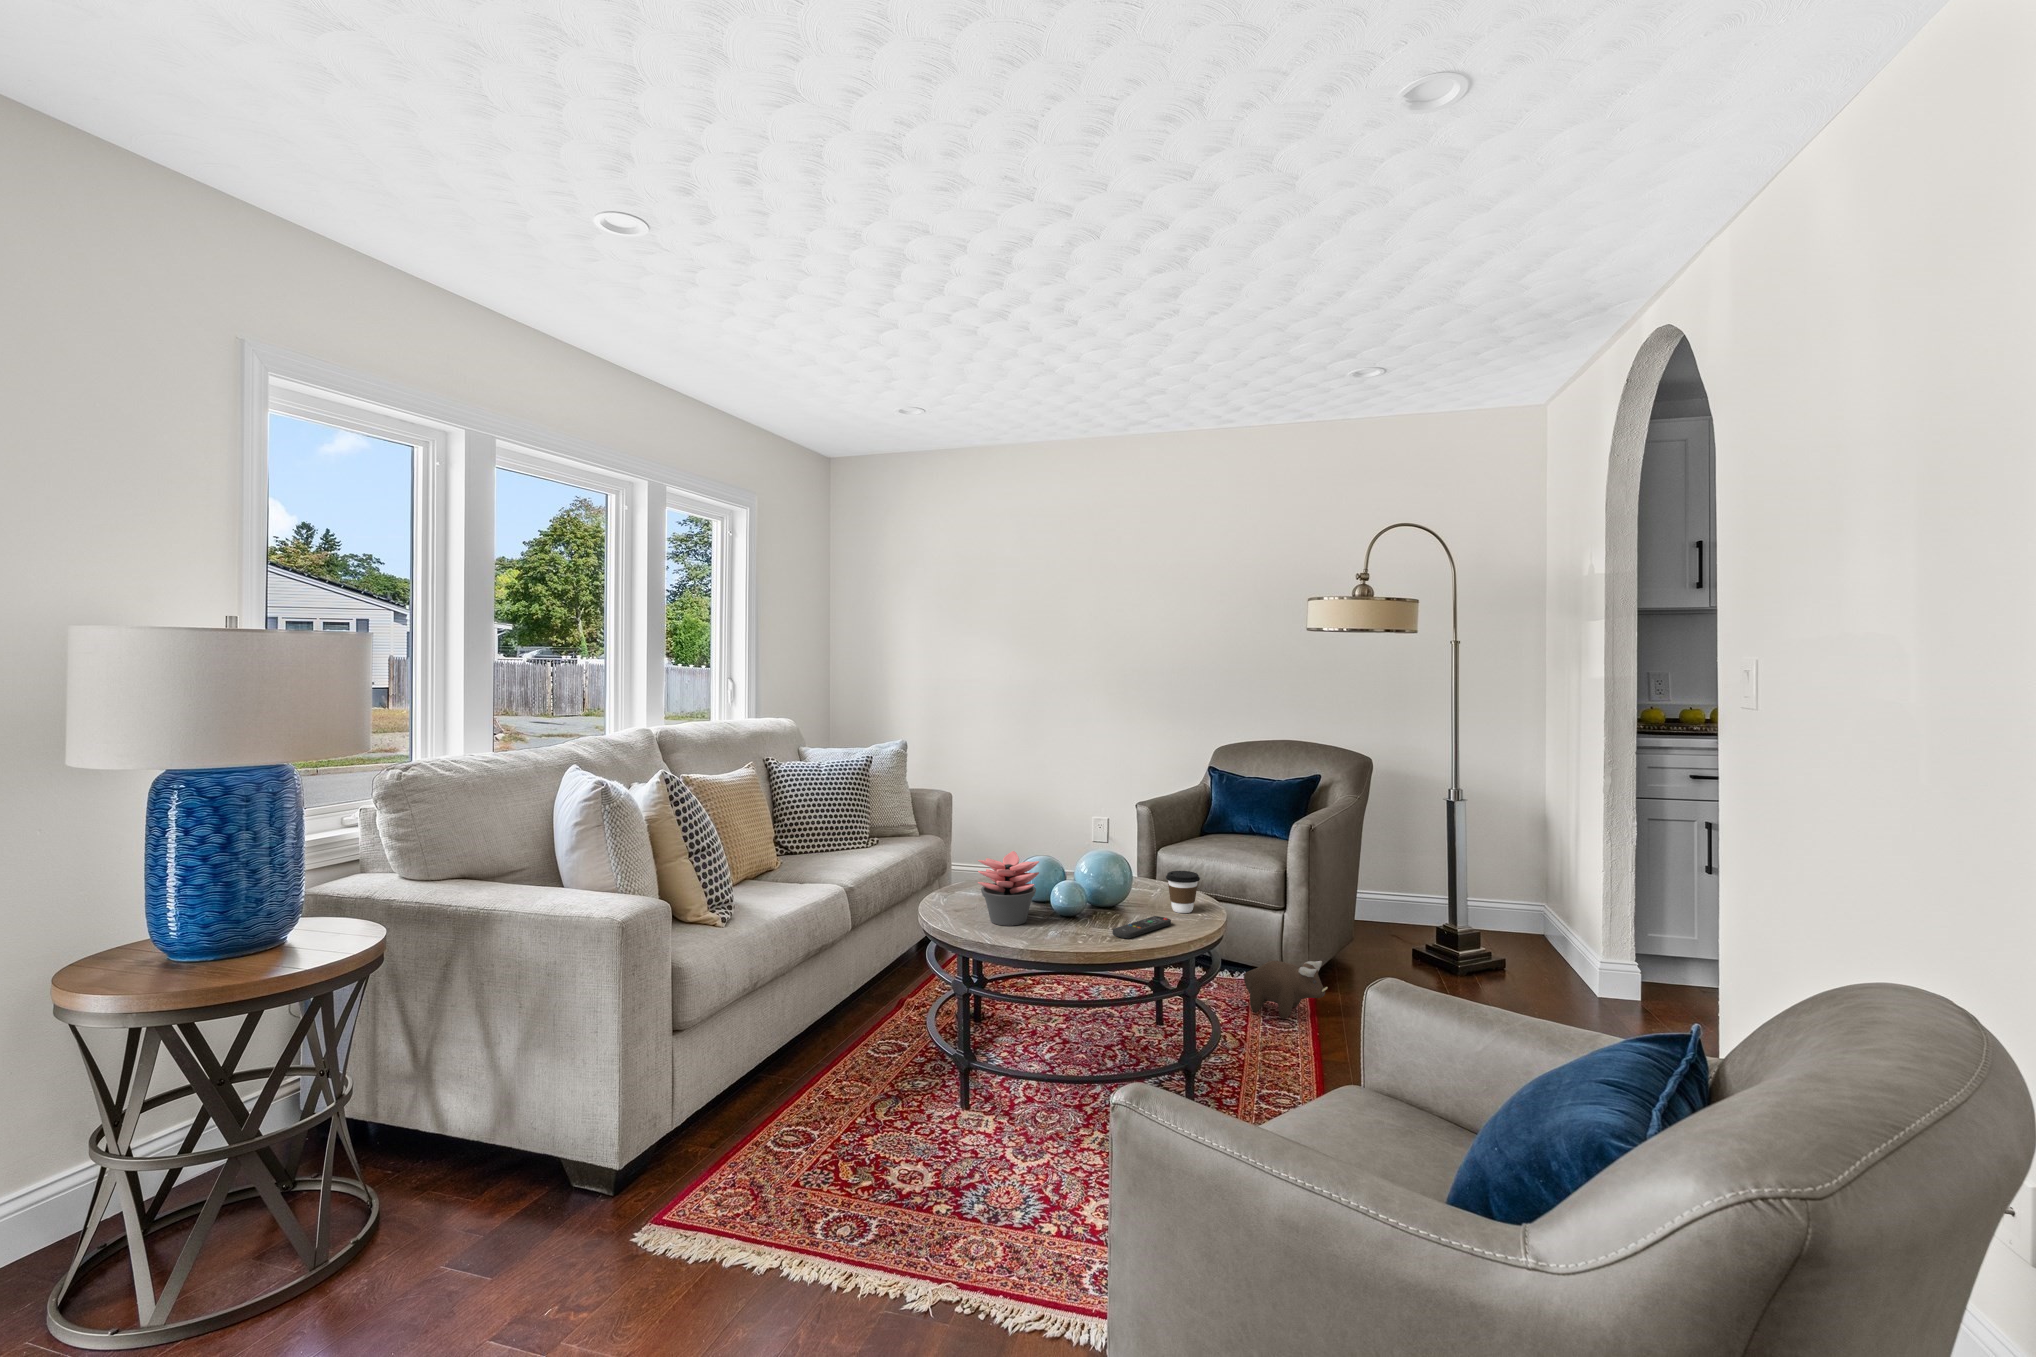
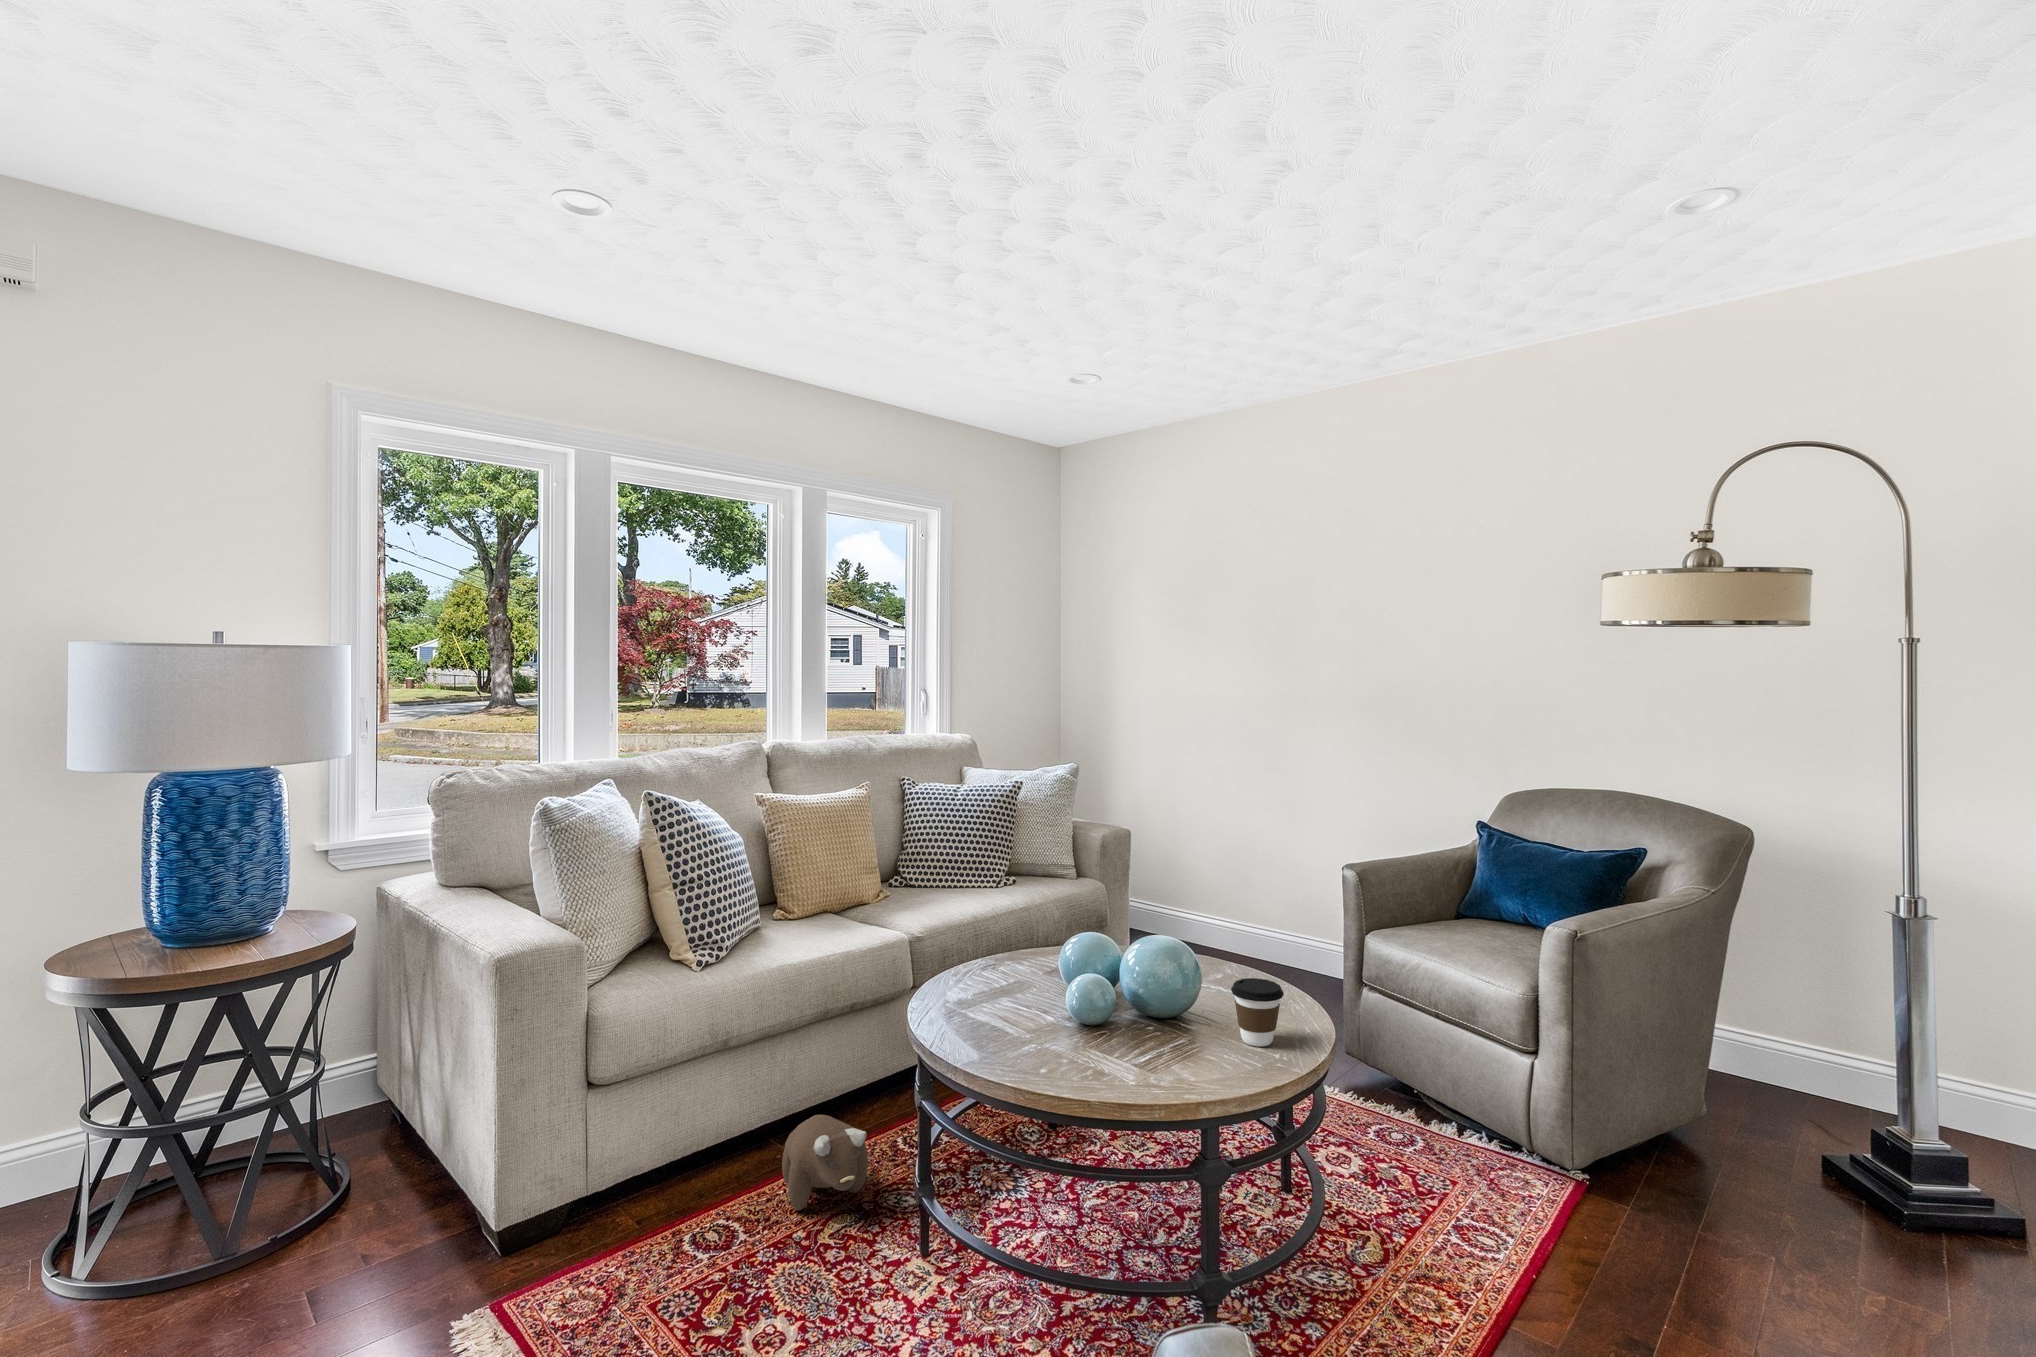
succulent plant: present [978,851,1039,926] -> none [952,921,1038,1025]
remote control: present [1112,916,1171,938] -> none [1098,1045,1207,1077]
plush toy: present [1244,961,1328,1019] -> present [782,1115,868,1210]

